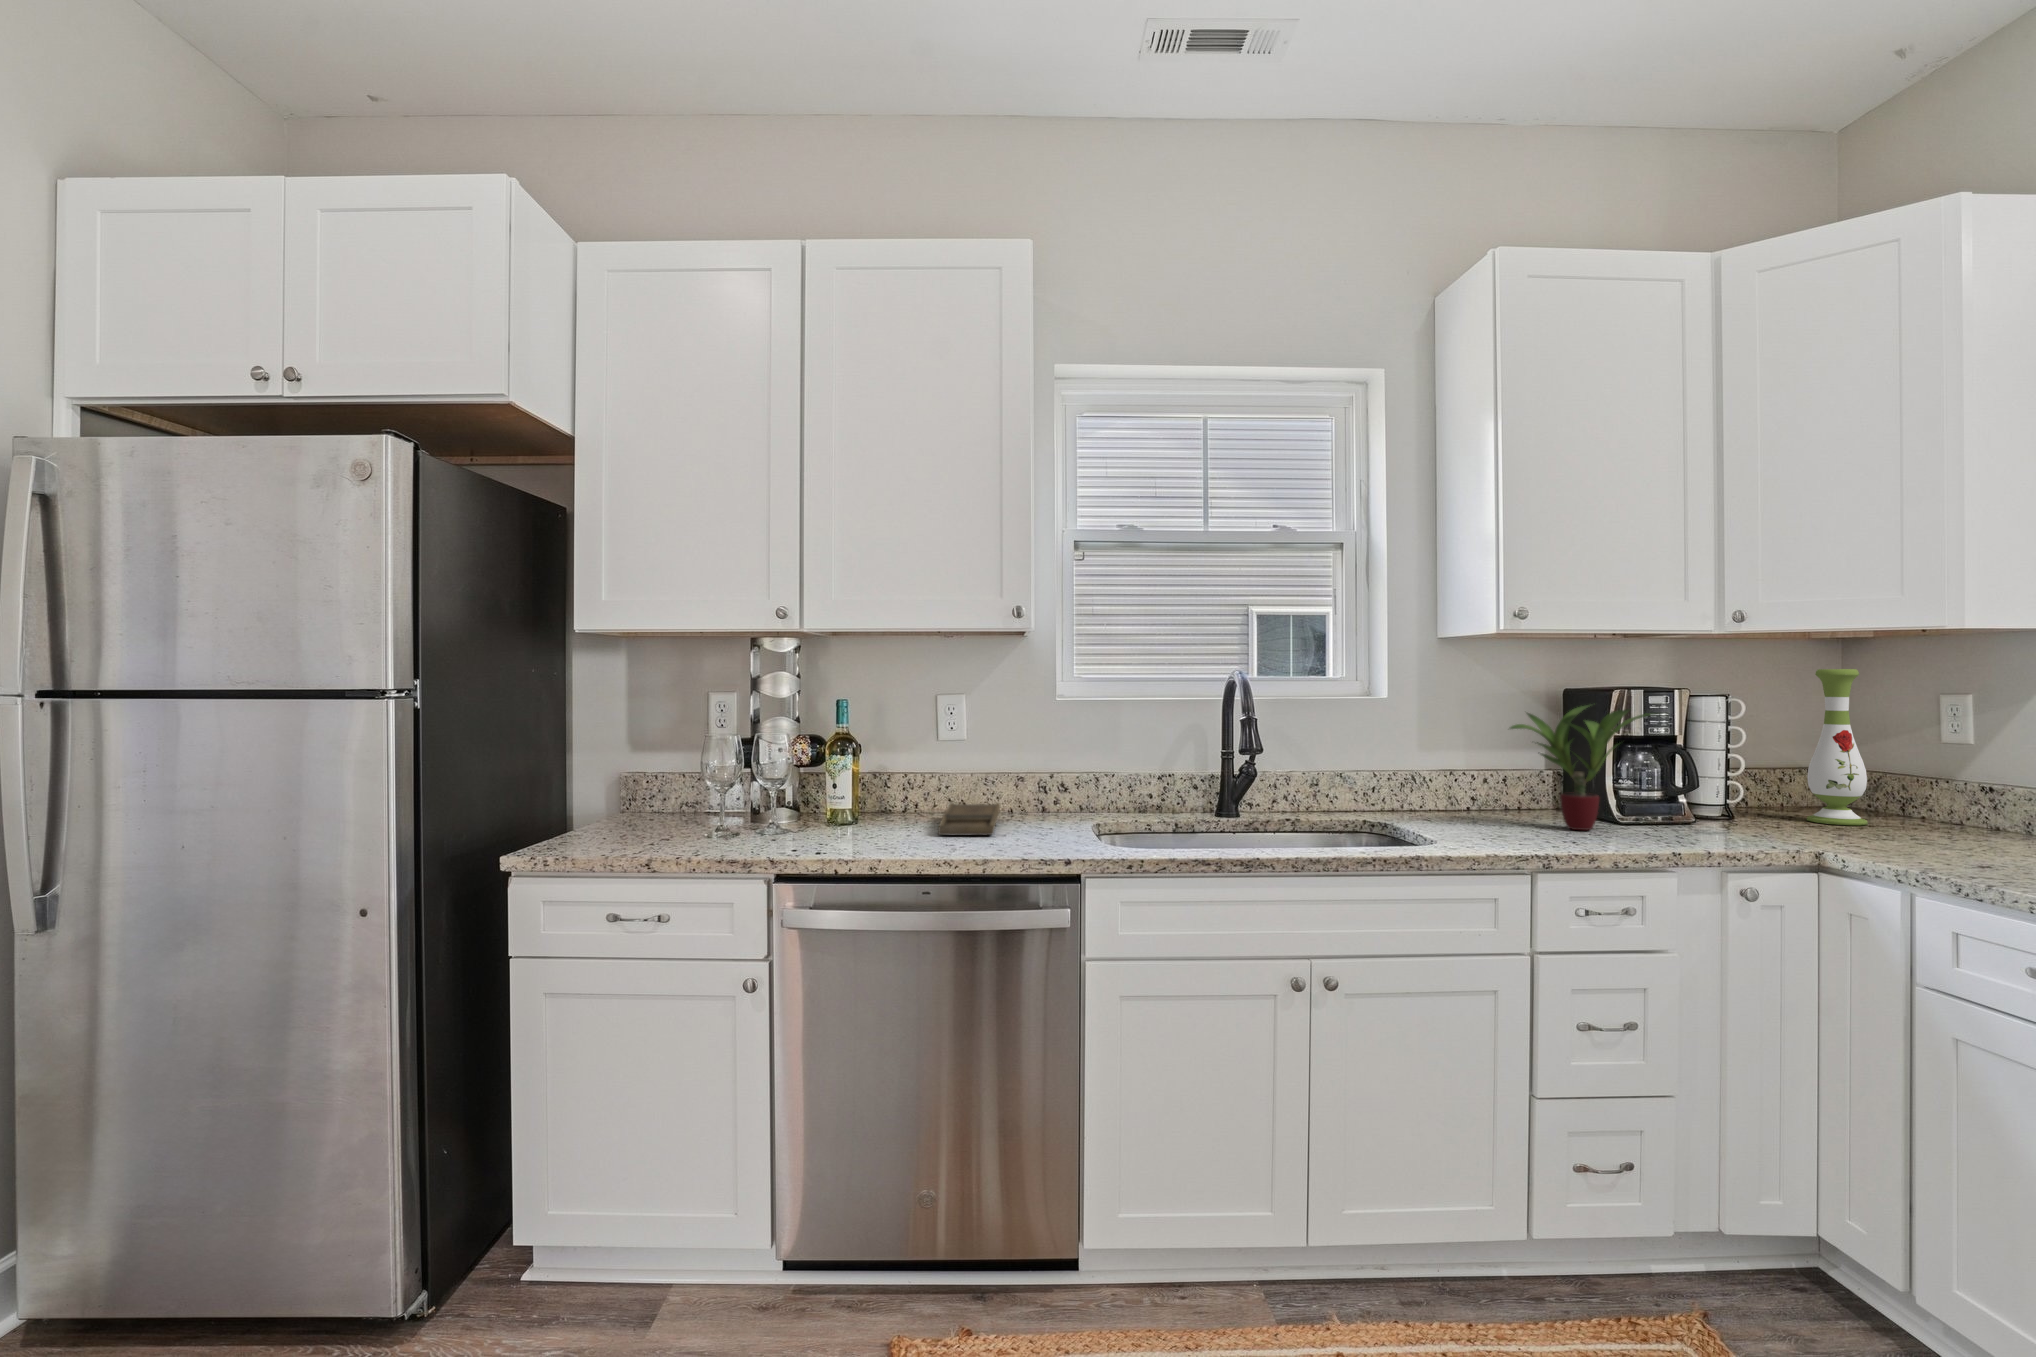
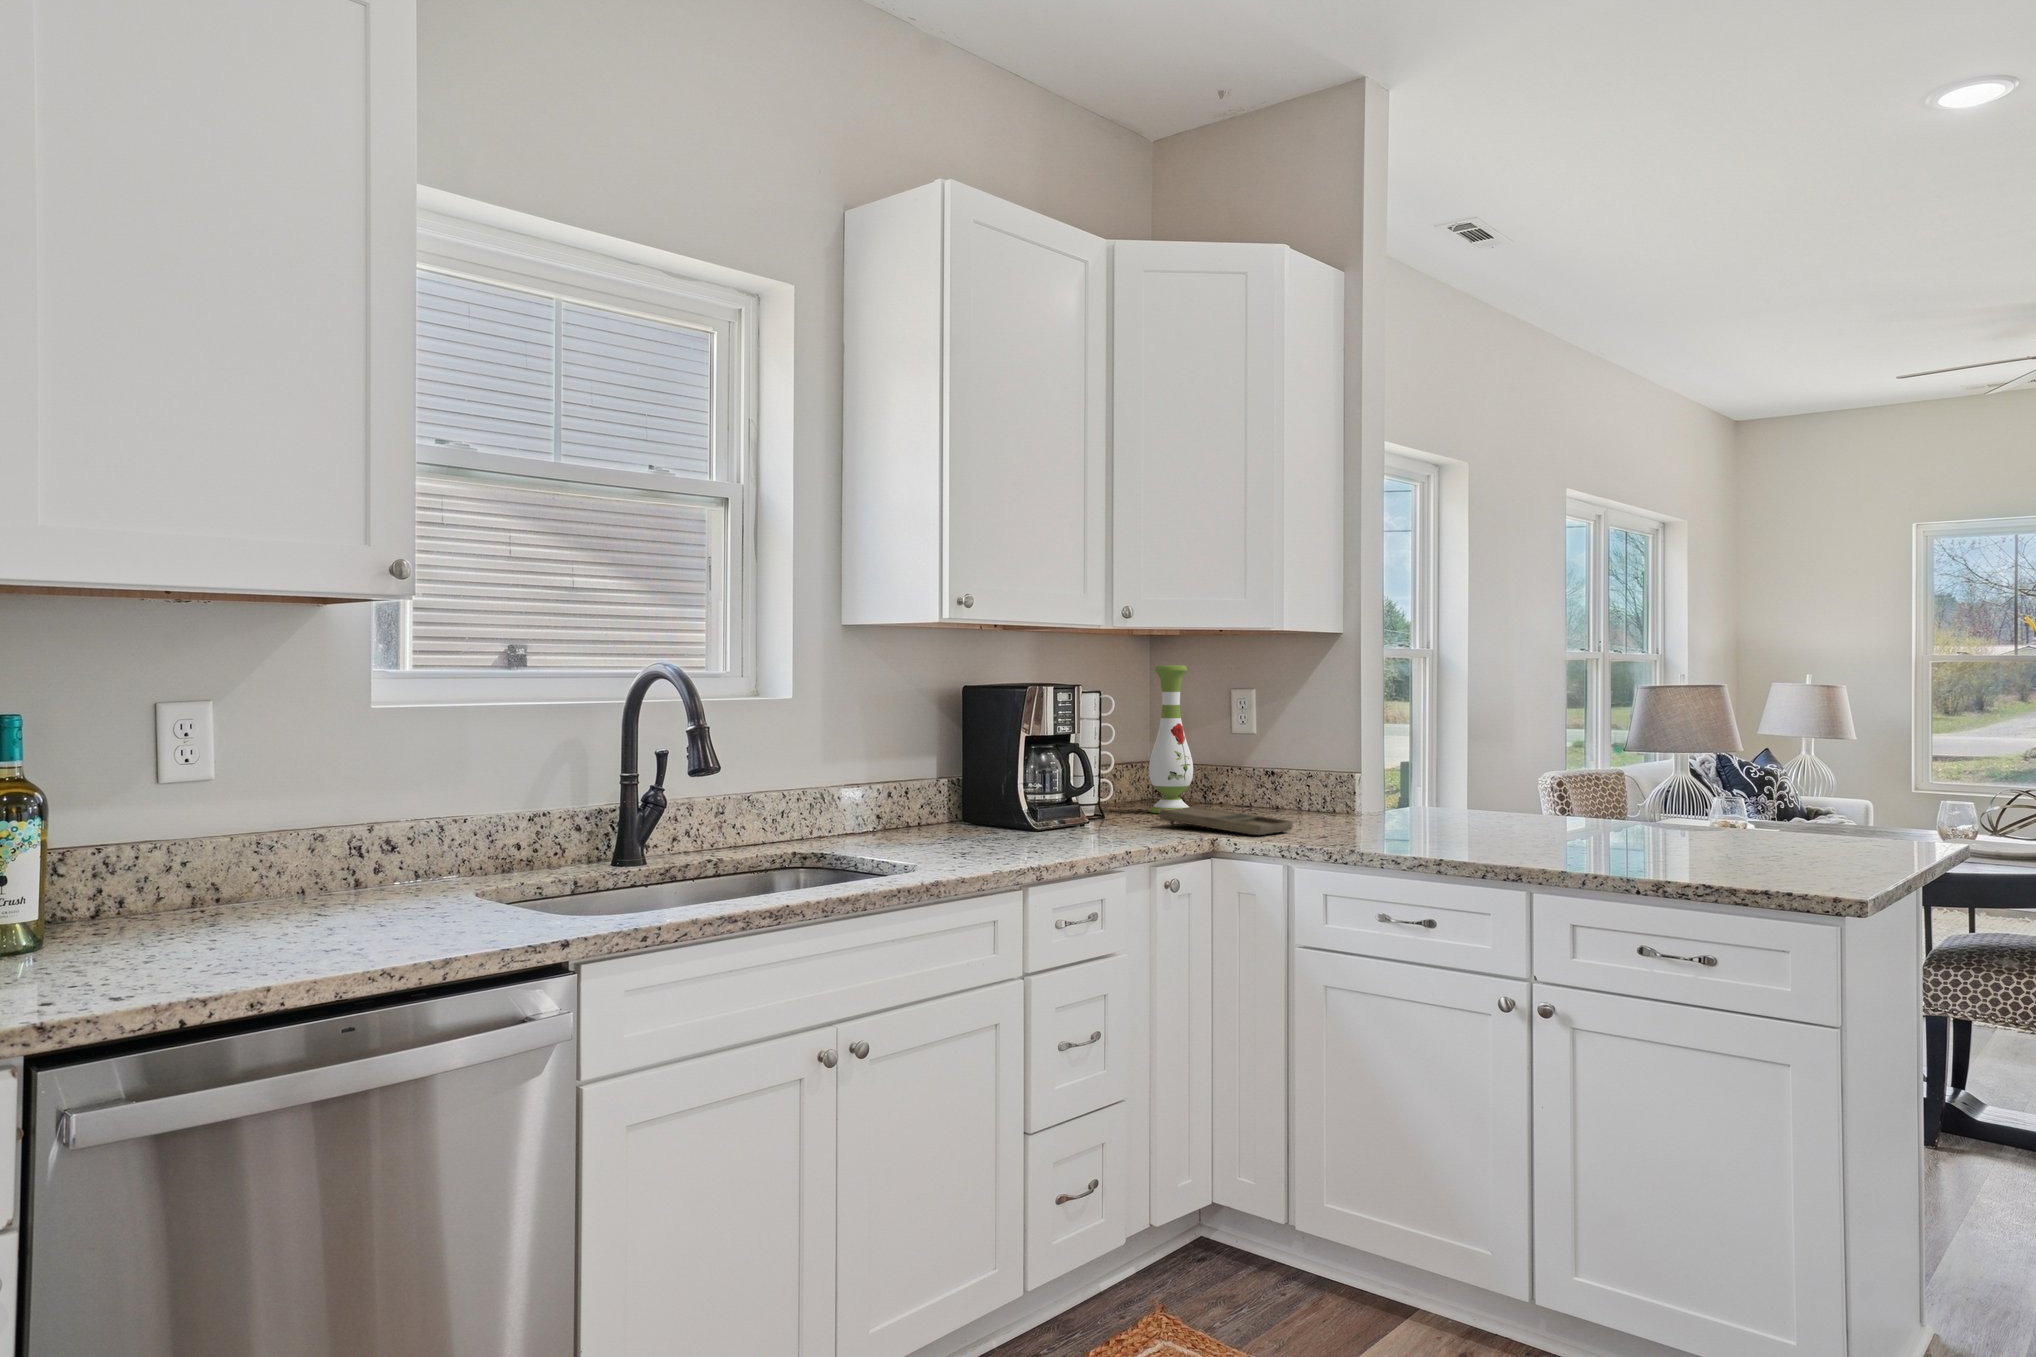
potted plant: present [1510,705,1655,830] -> none [951,700,1080,839]
tray: present [938,803,1000,835] -> present [1160,806,1293,836]

